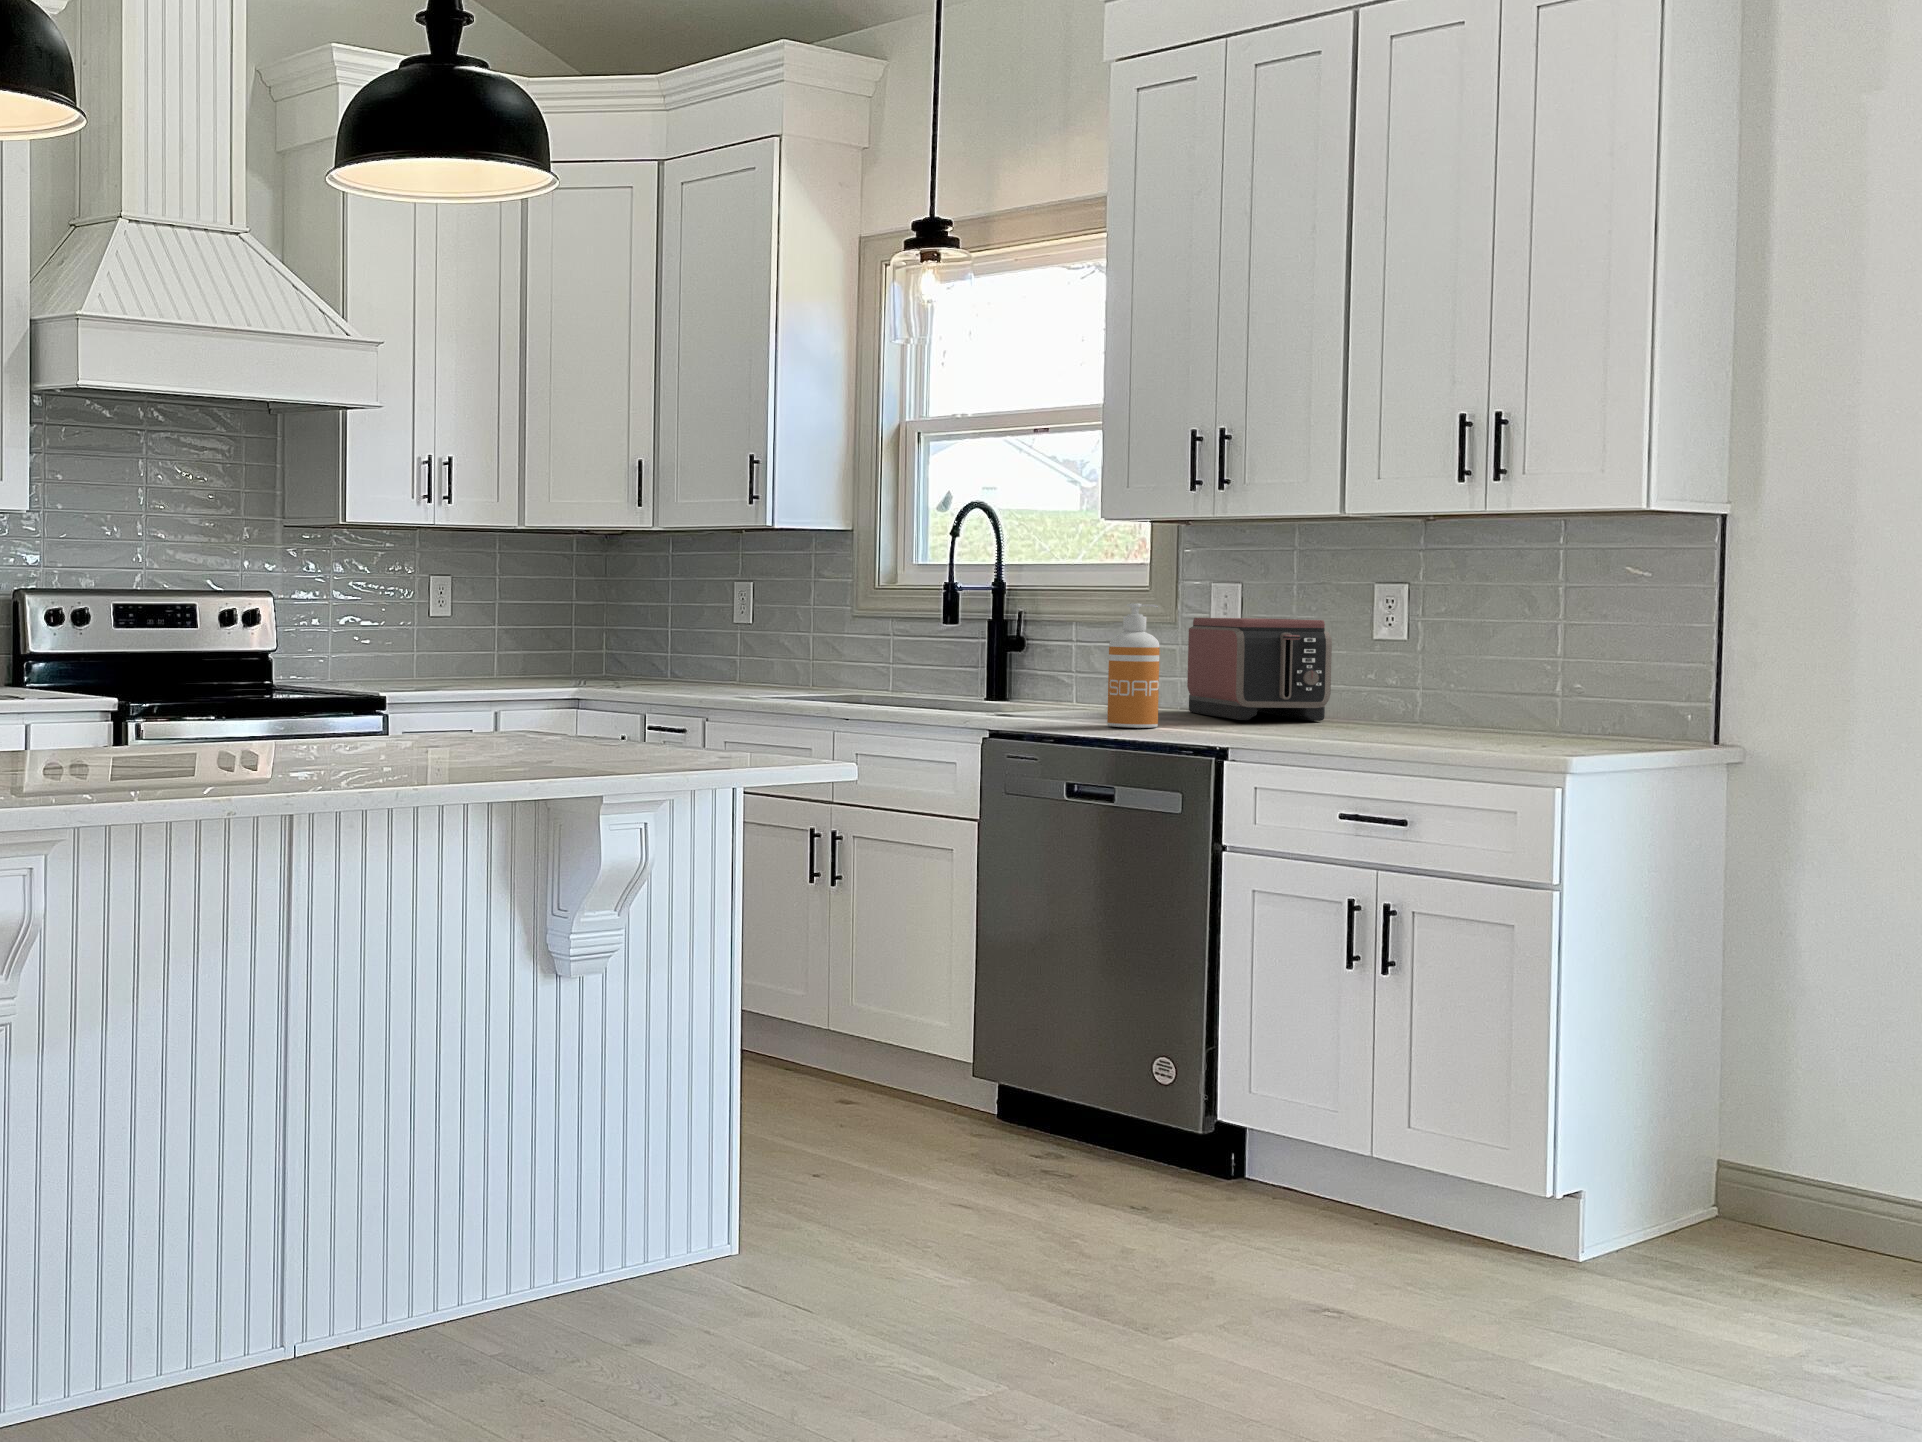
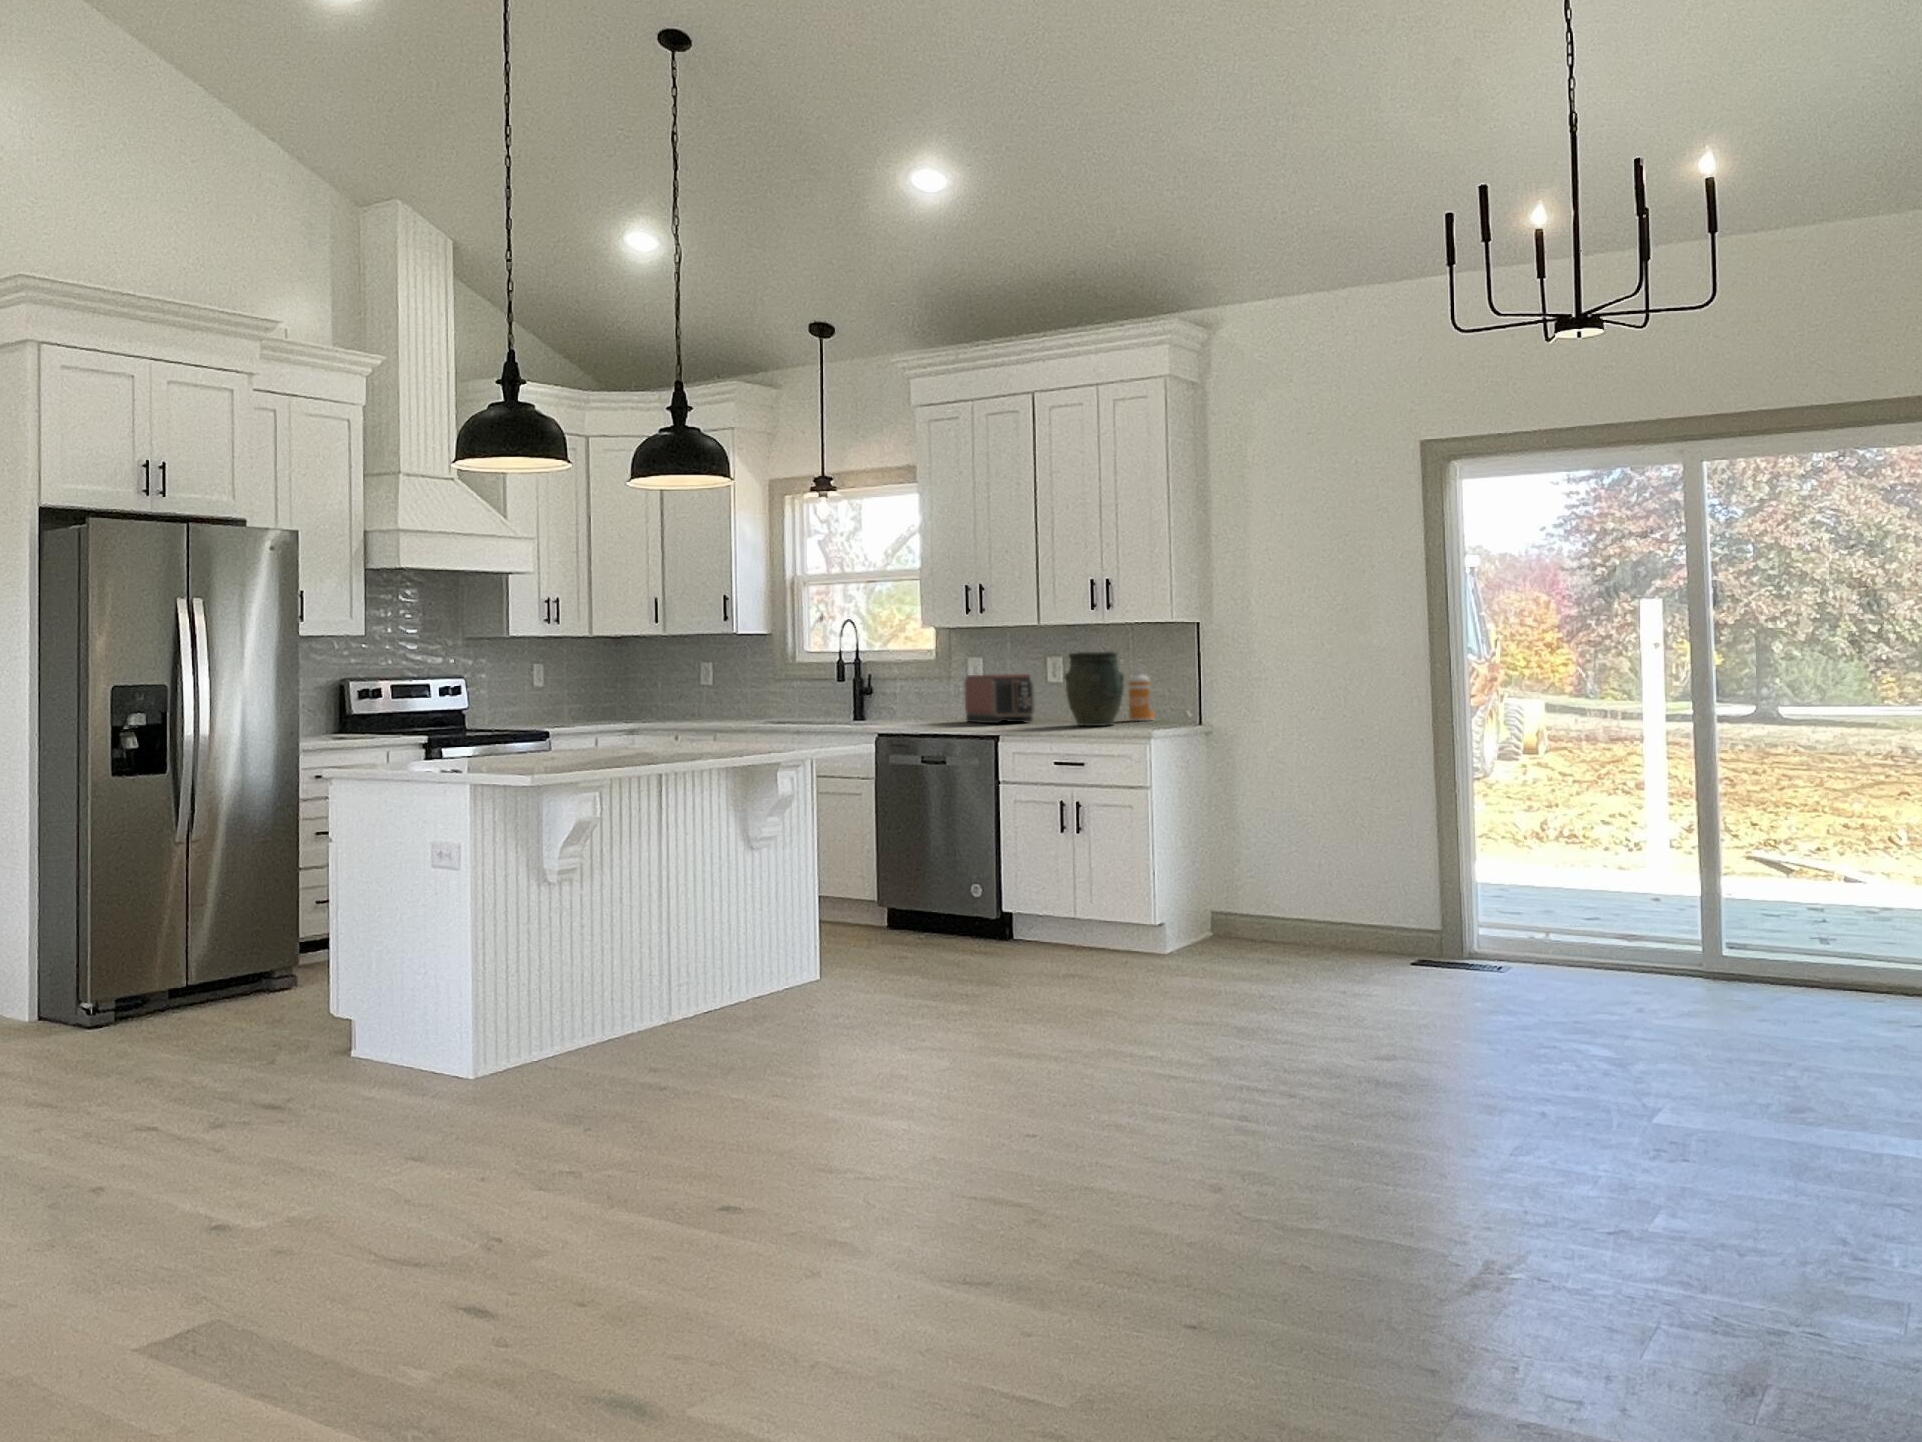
vase: none [1392,578,1530,739] -> present [1065,651,1124,726]
soap dispenser: present [1107,603,1160,728] -> present [1128,666,1154,721]

